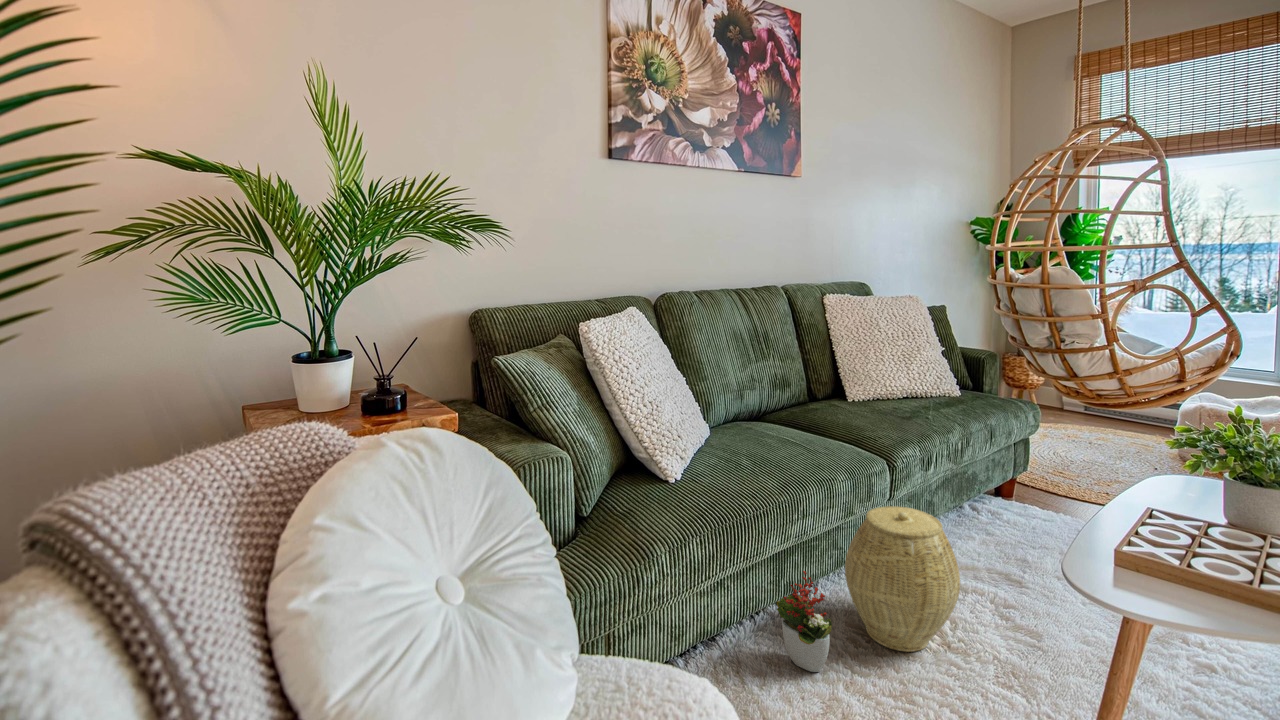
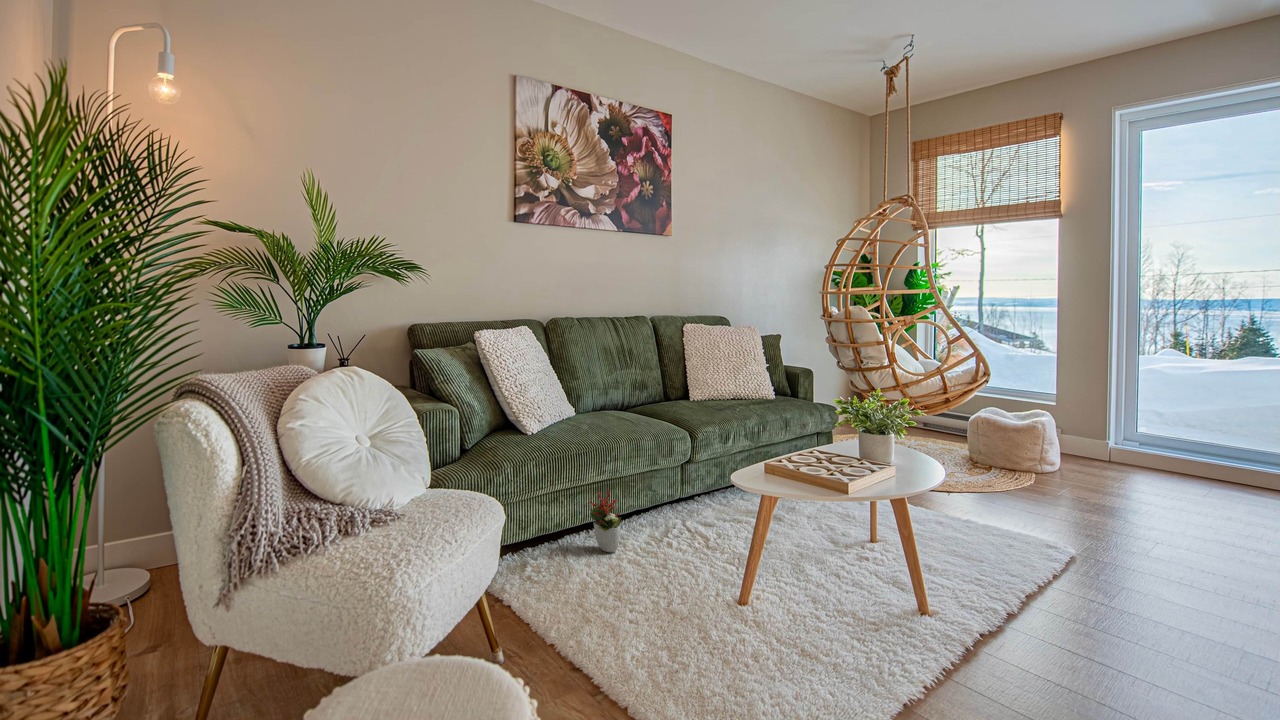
woven basket: present [845,506,960,652] -> none [643,455,712,545]

